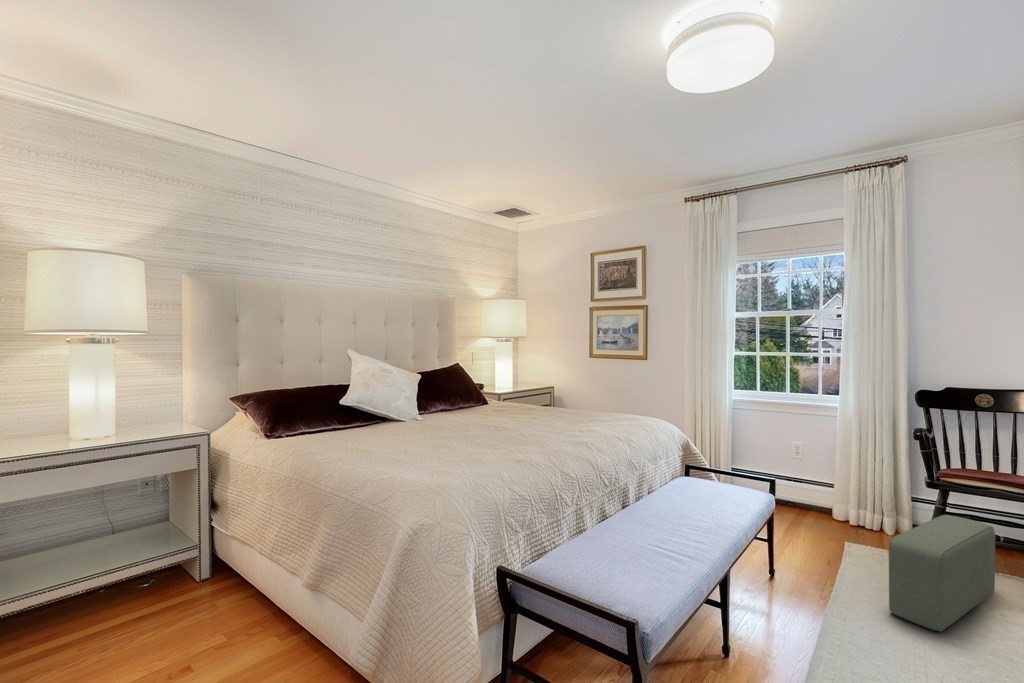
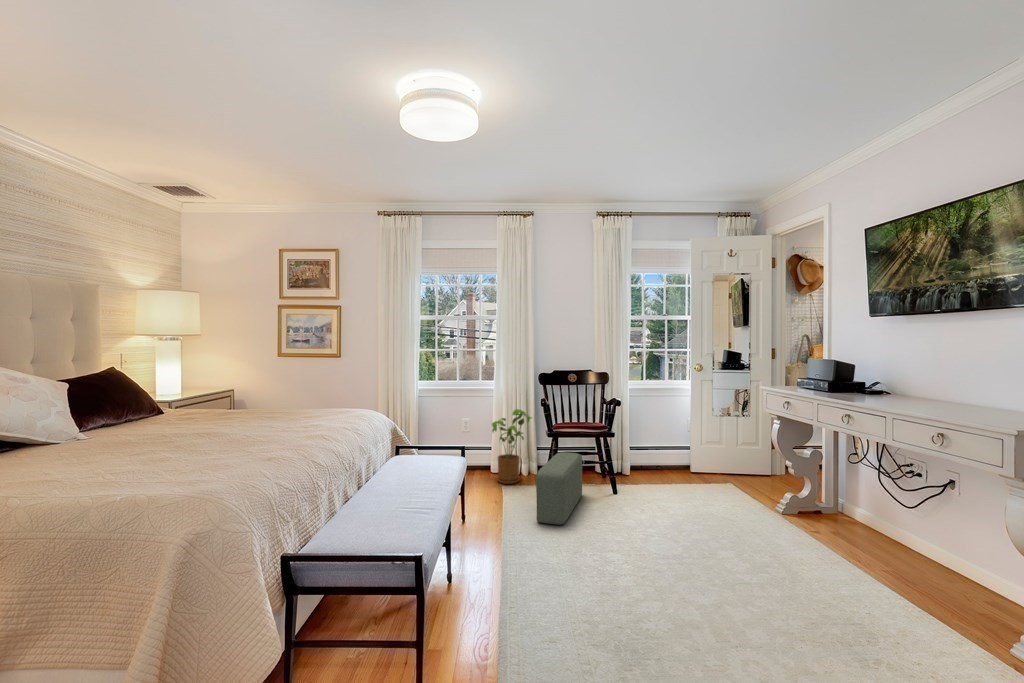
house plant: none [832,439,904,542] -> present [492,409,531,484]

